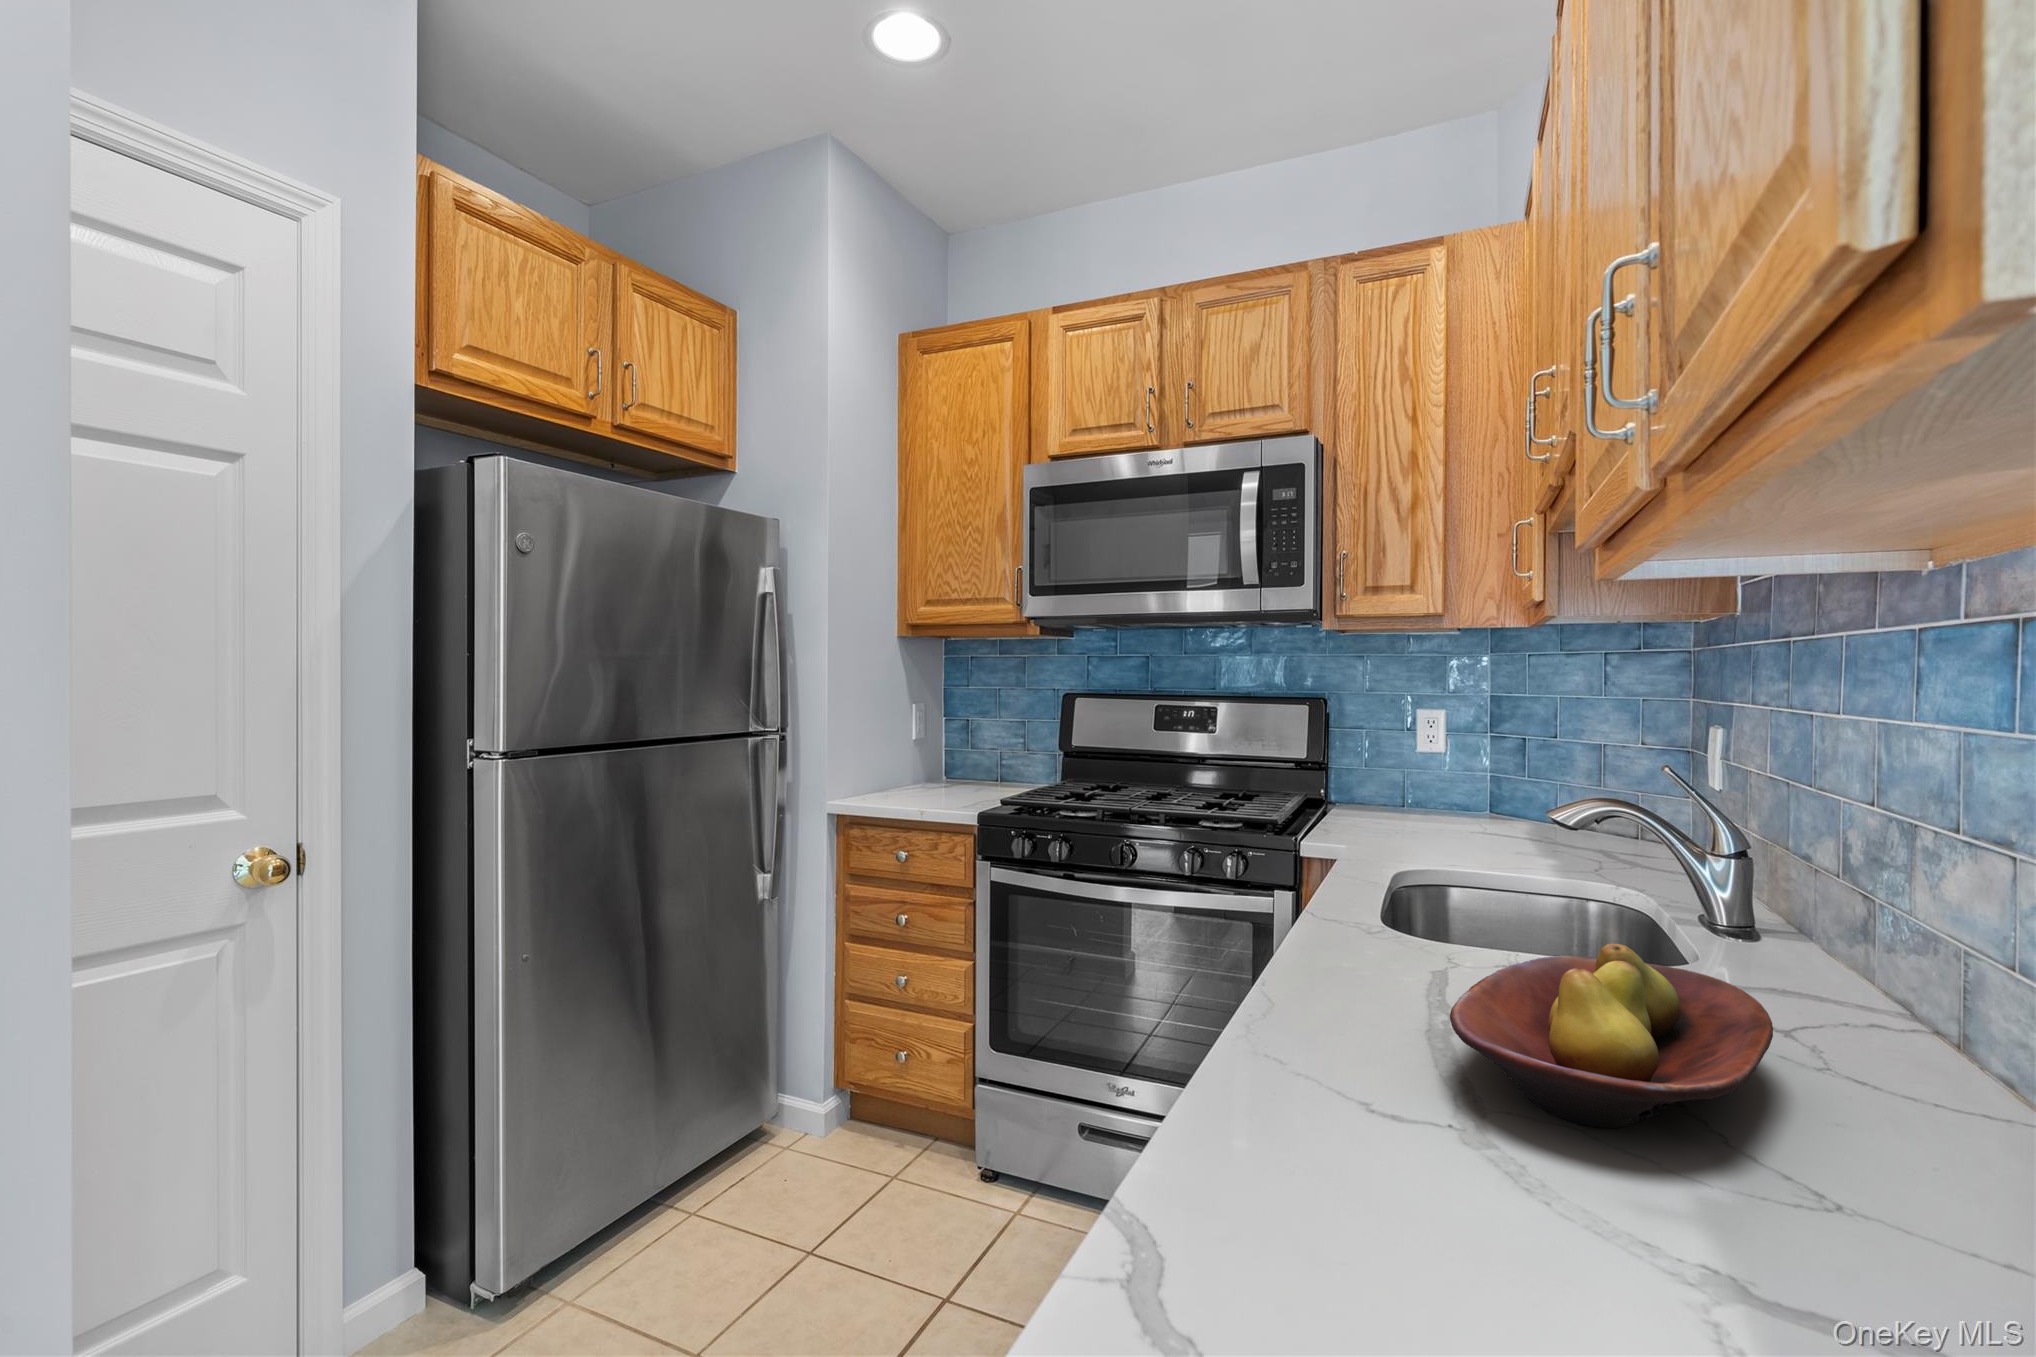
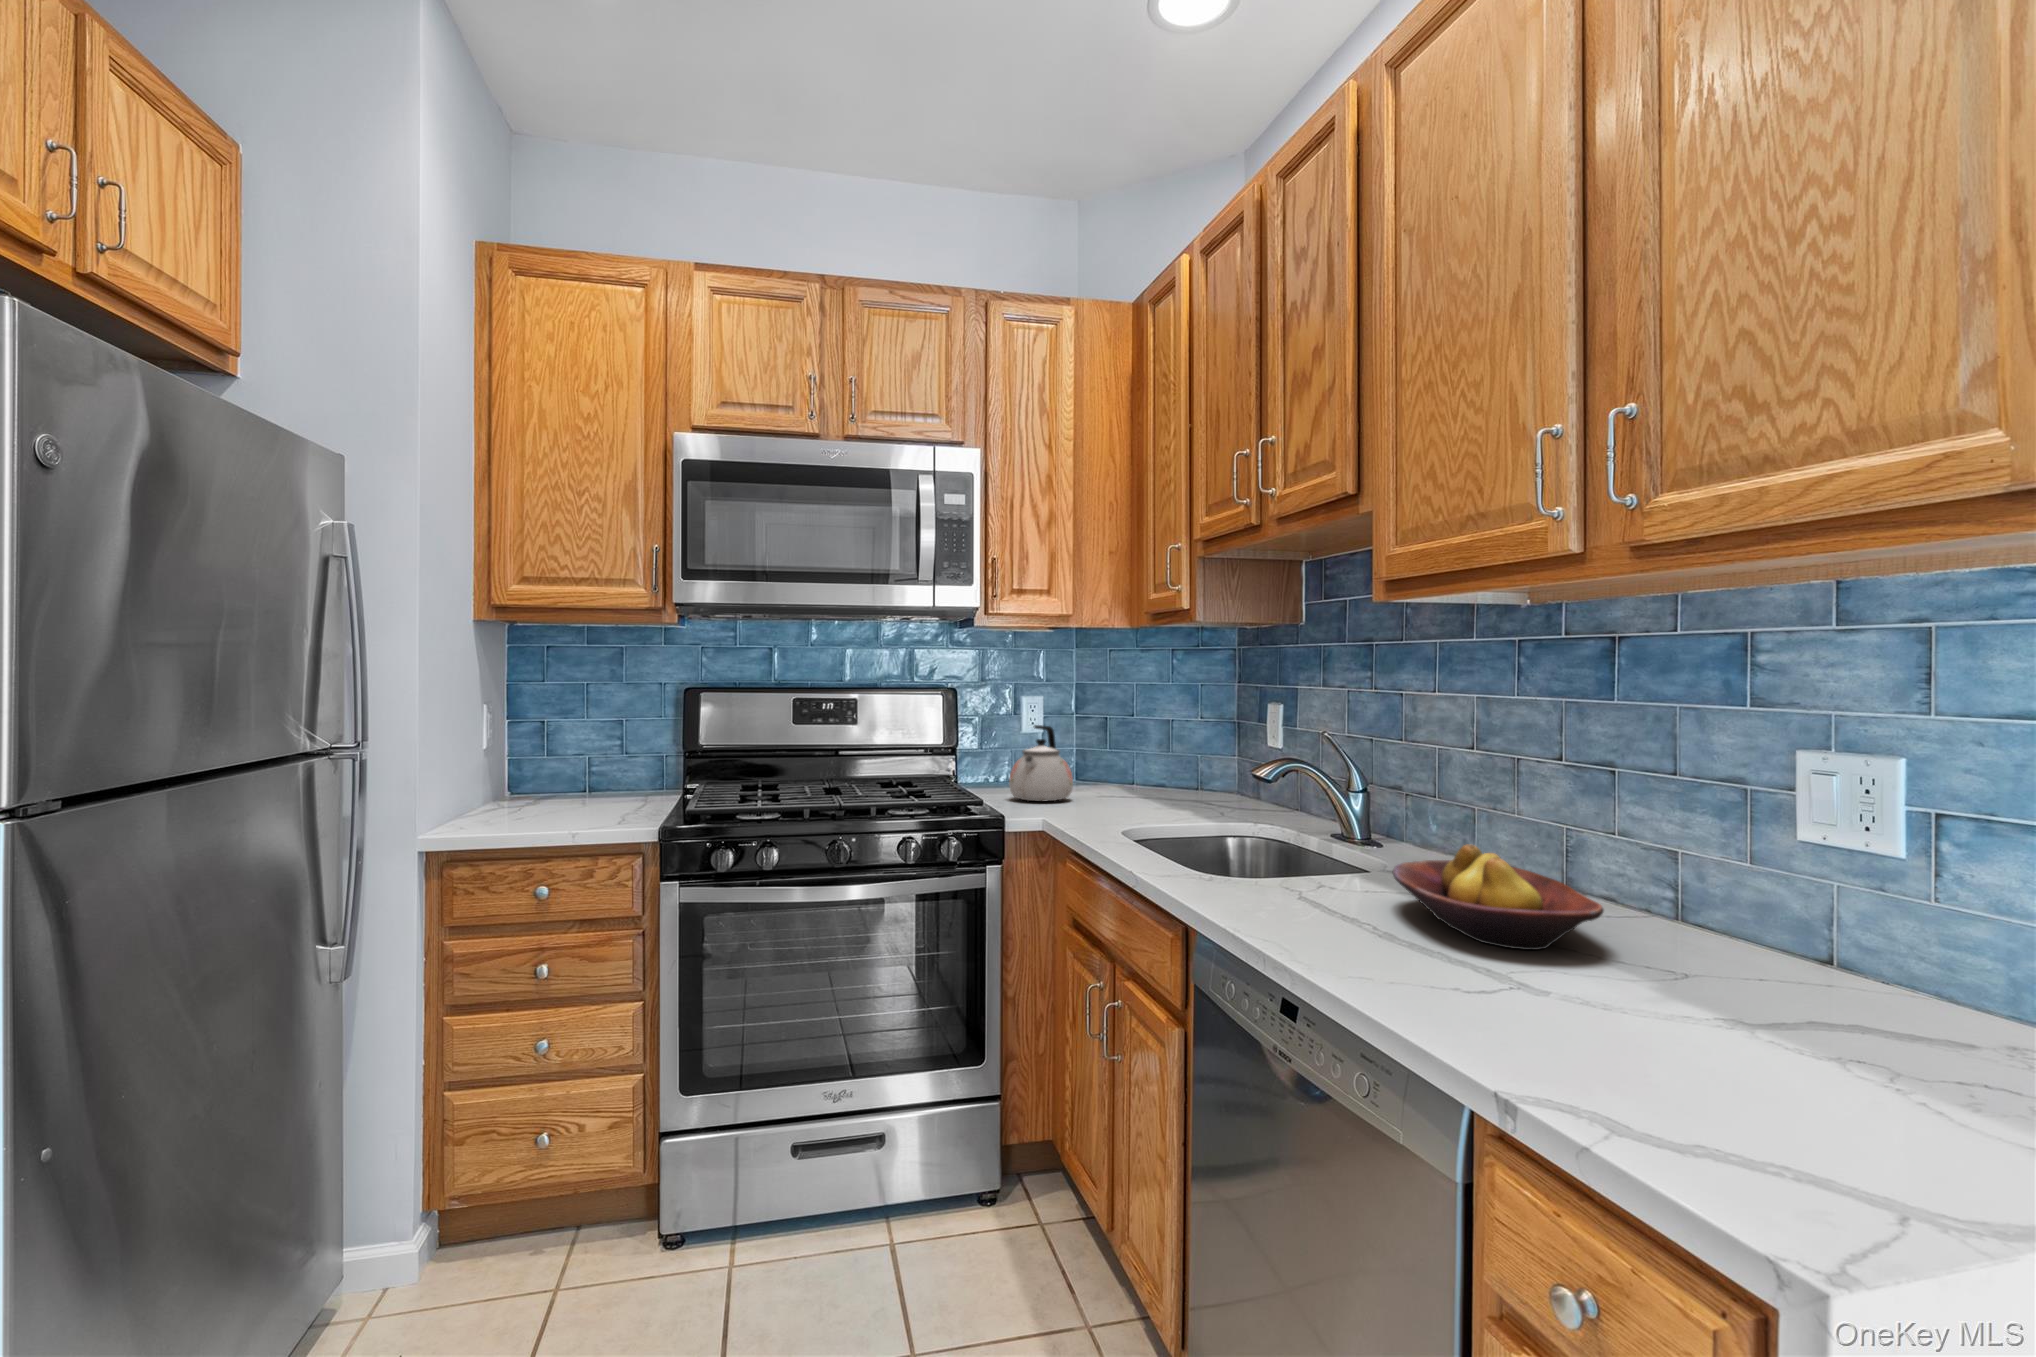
kettle: none [1373,736,1451,823] -> present [1009,725,1073,801]

